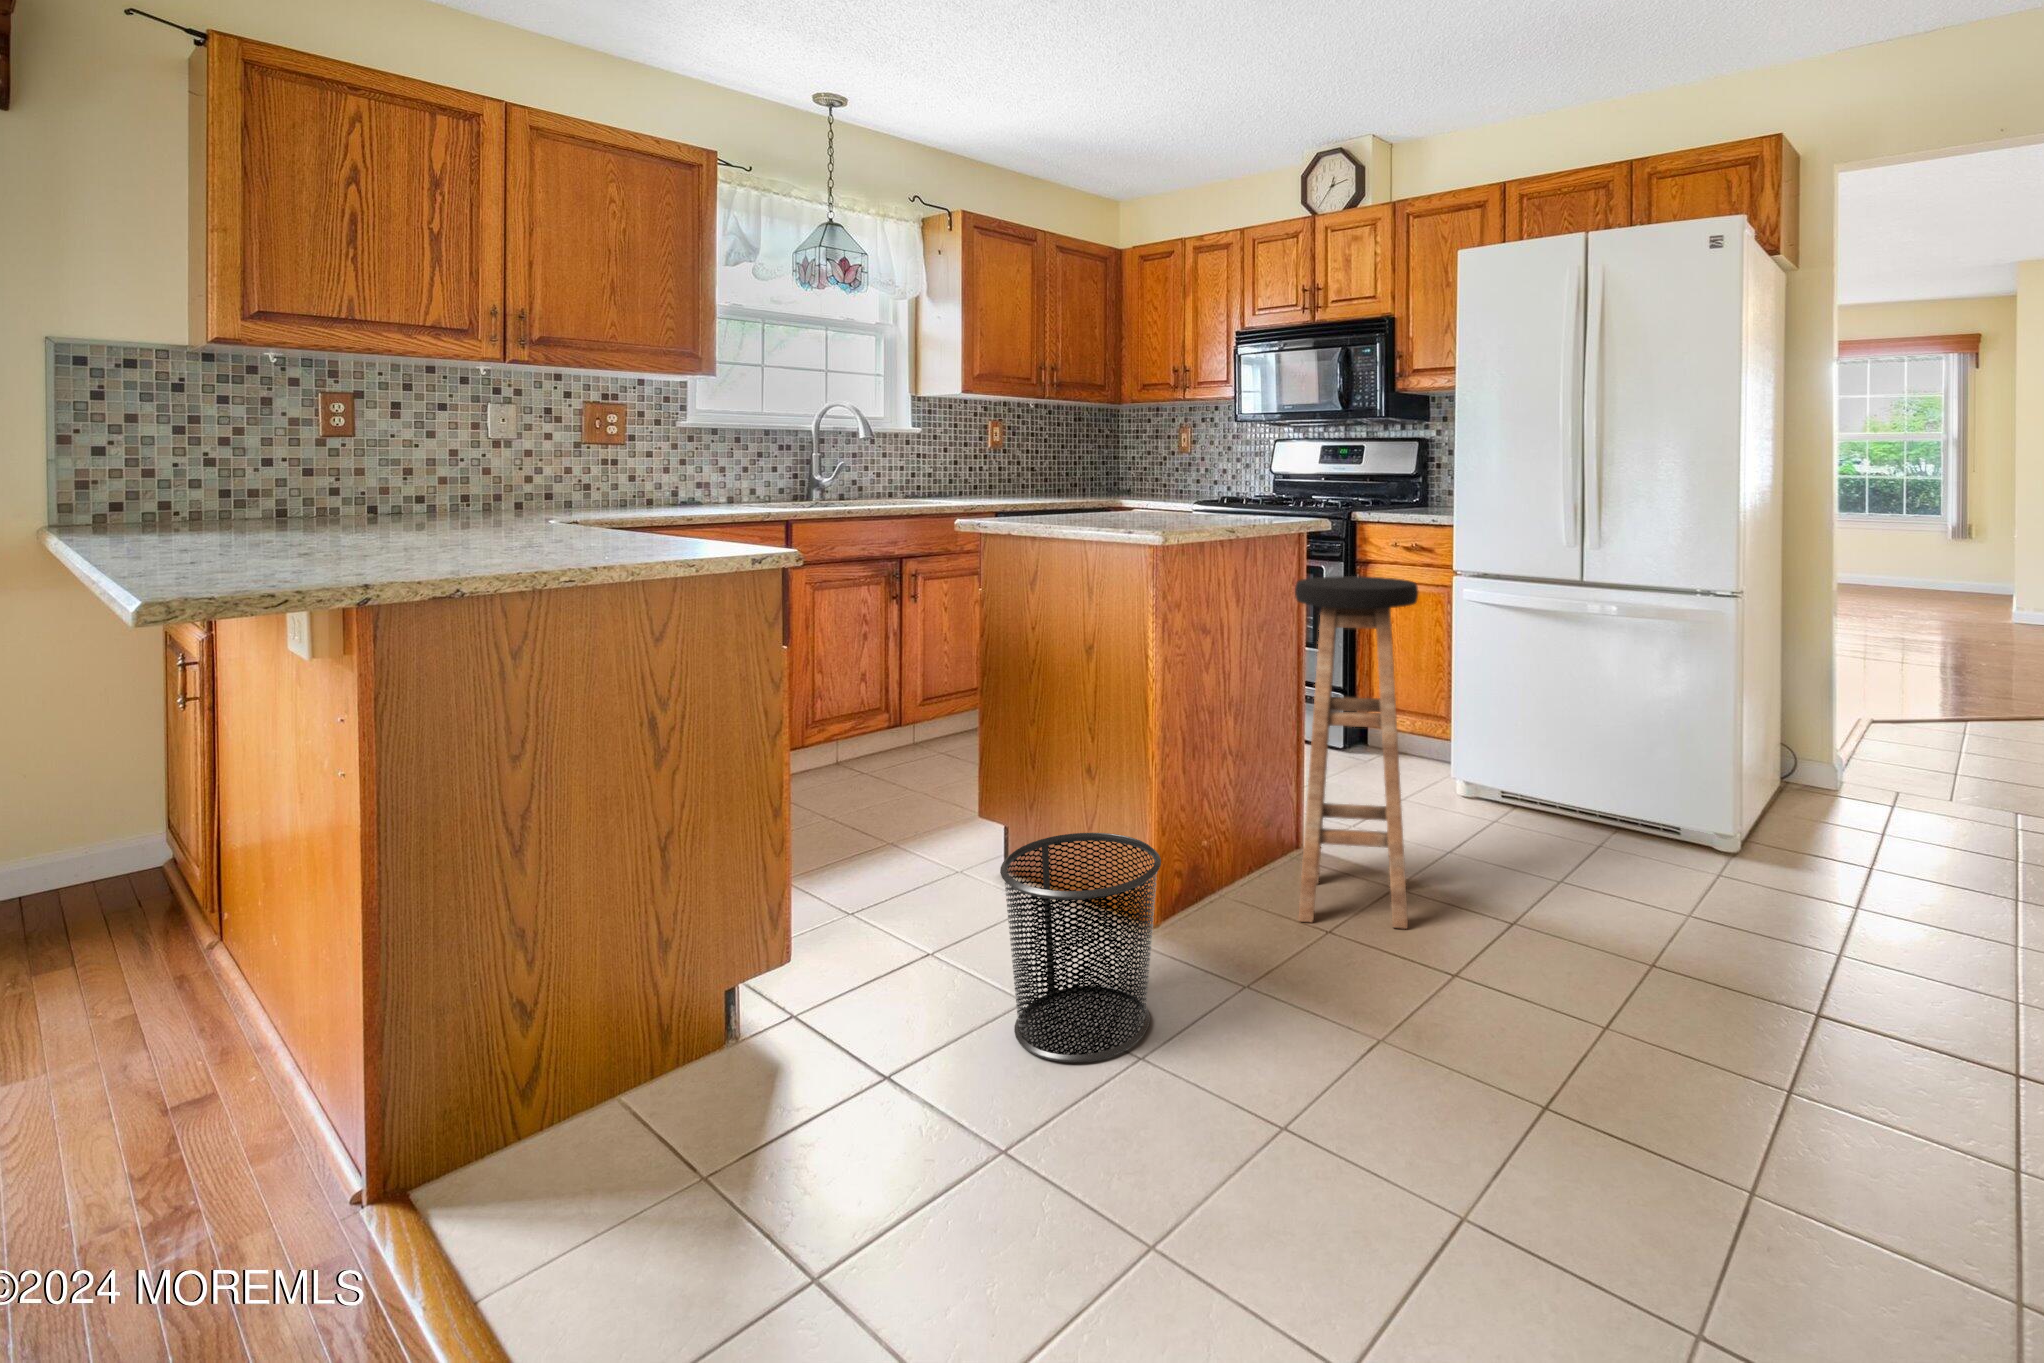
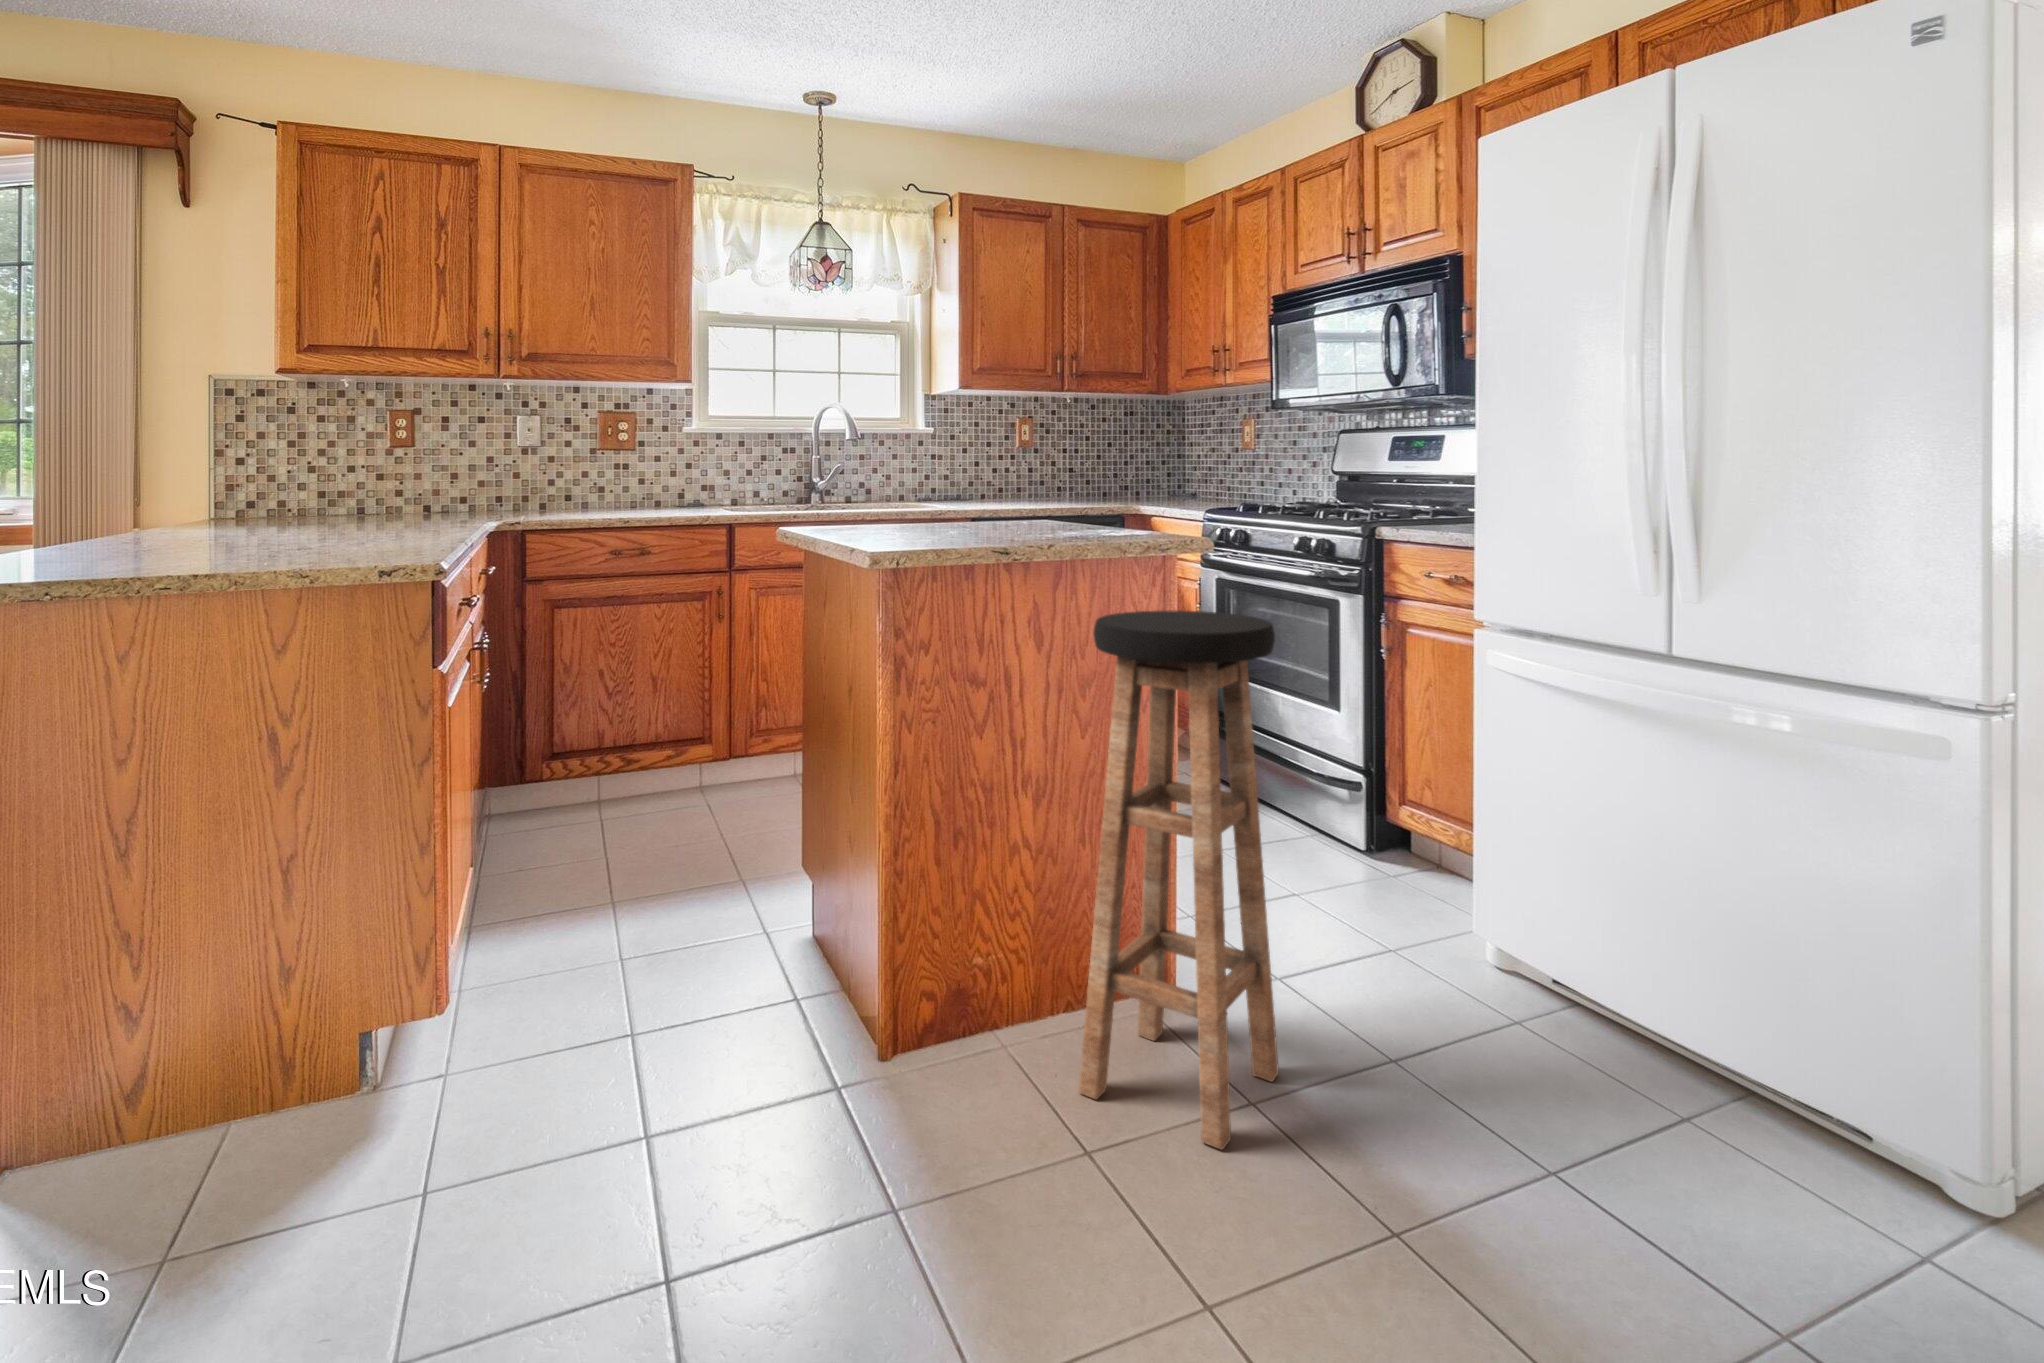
waste bin: present [1000,833,1161,1063] -> none [580,917,791,1227]

